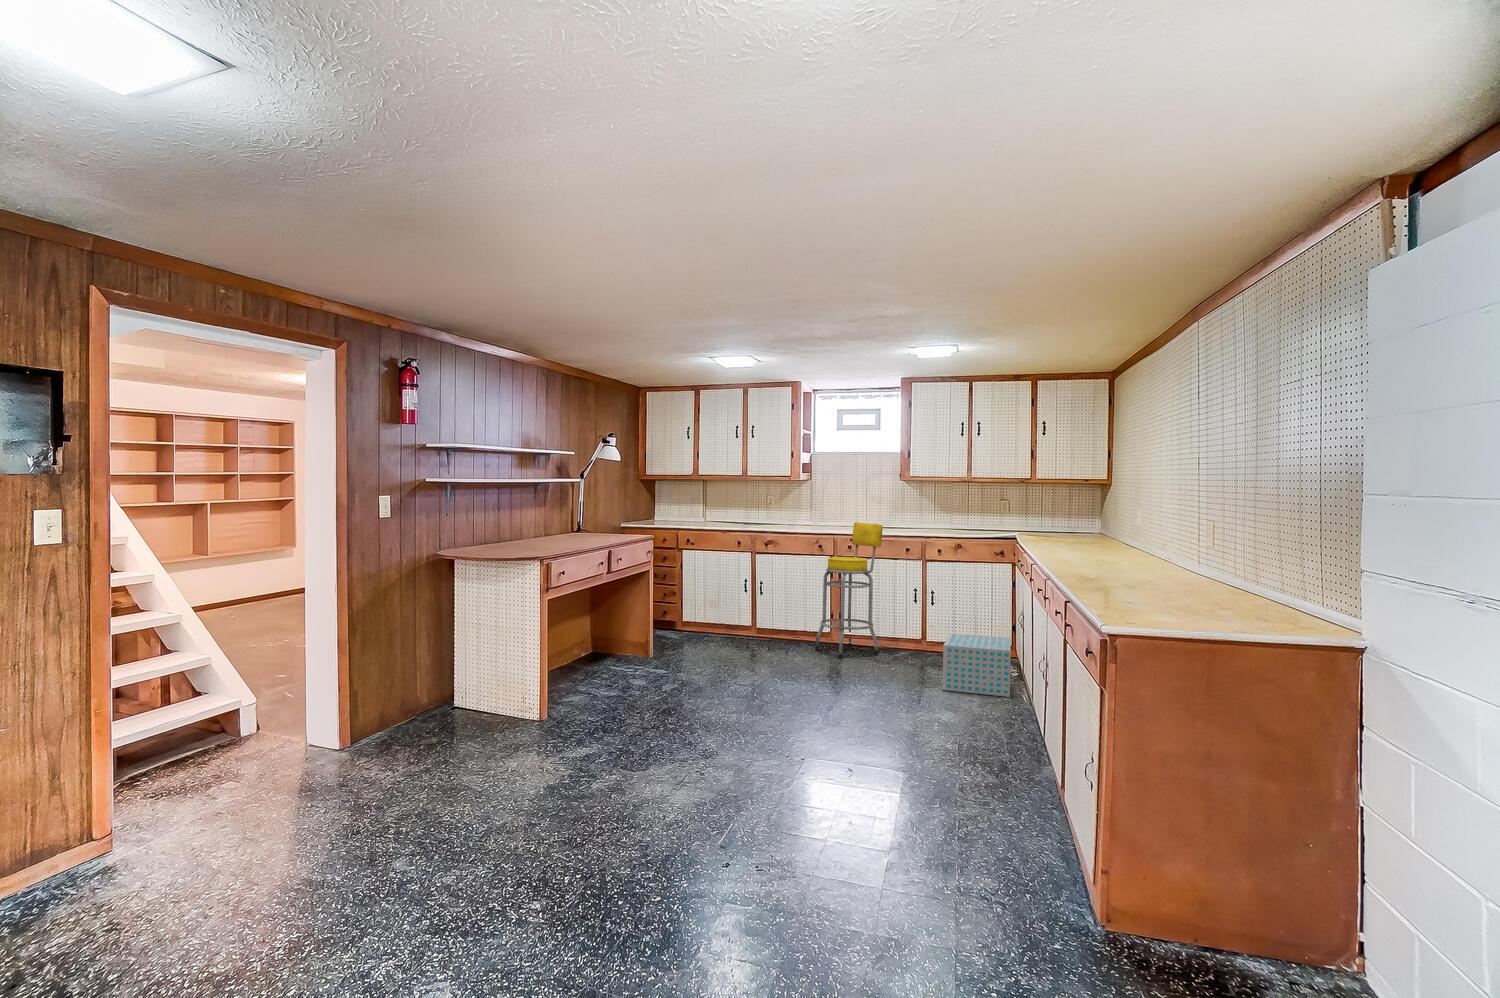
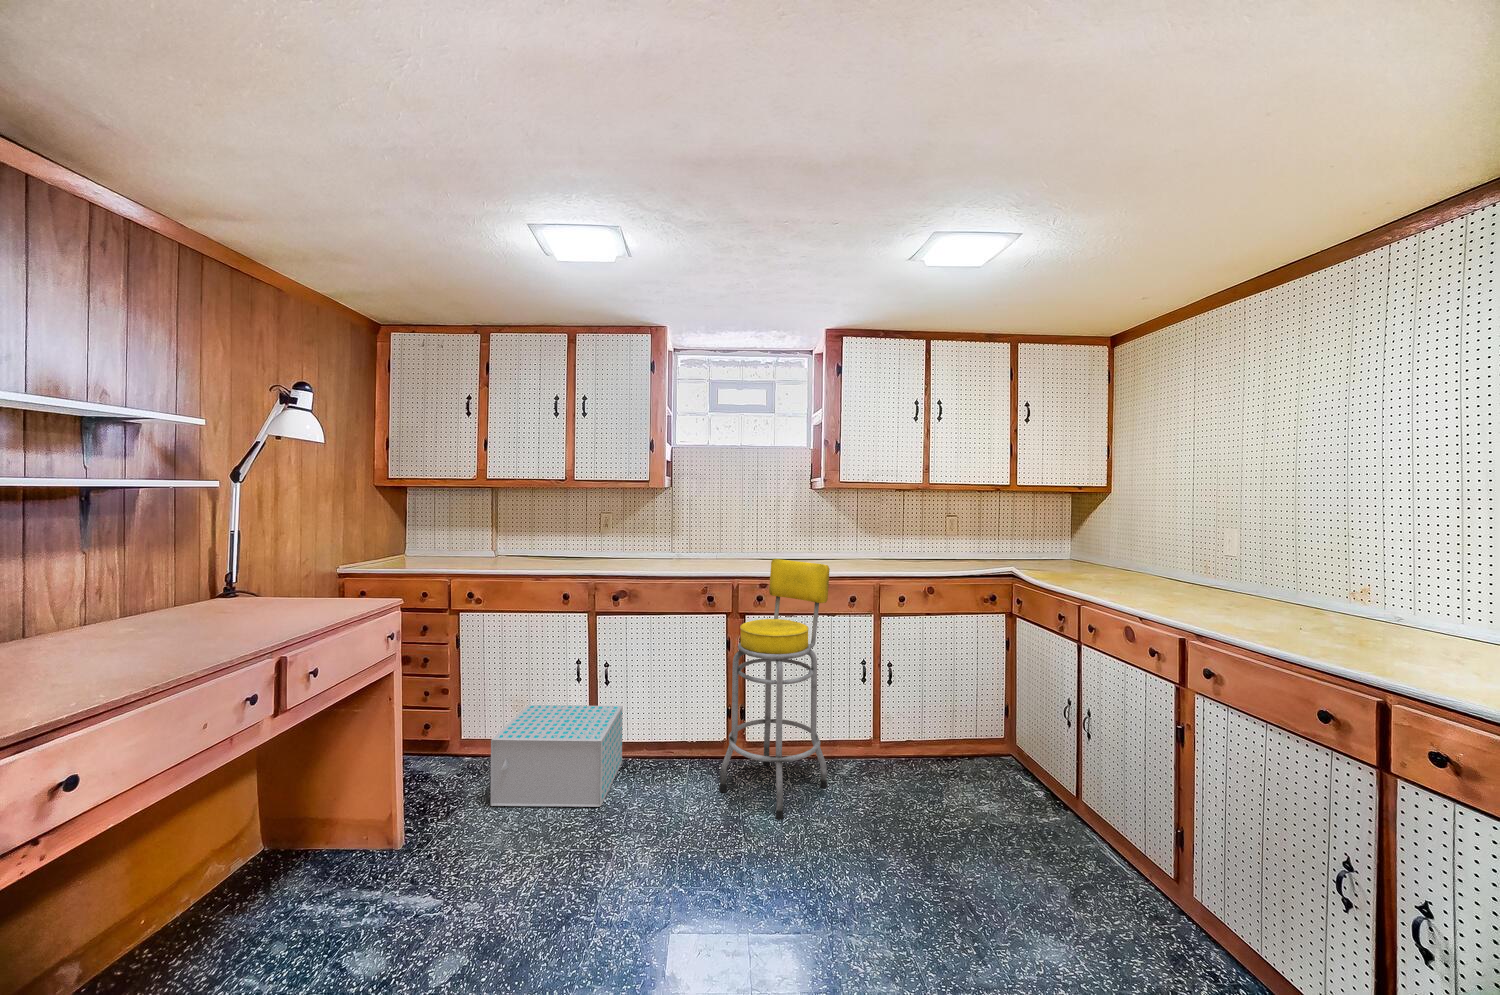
storage box: present [942,633,1011,697] -> present [491,705,623,807]

